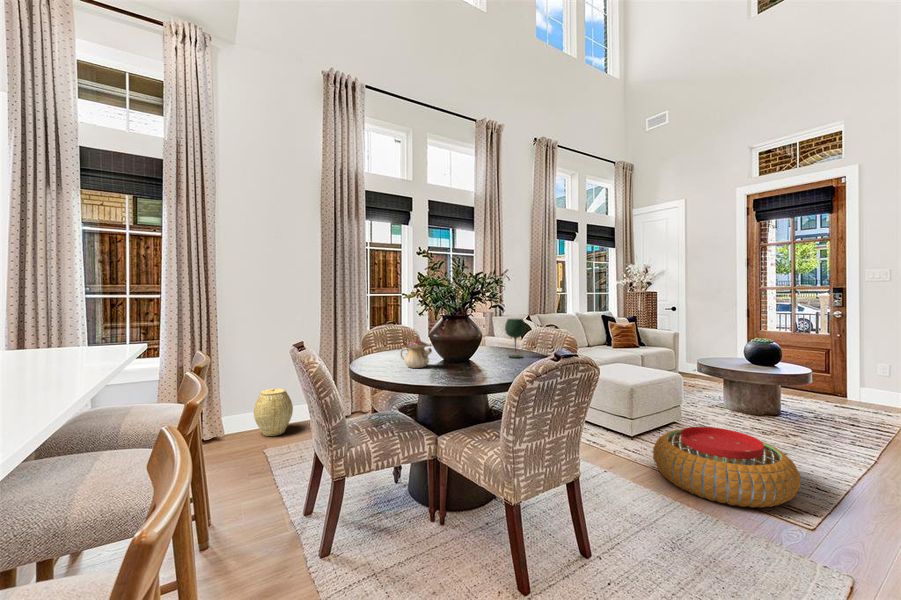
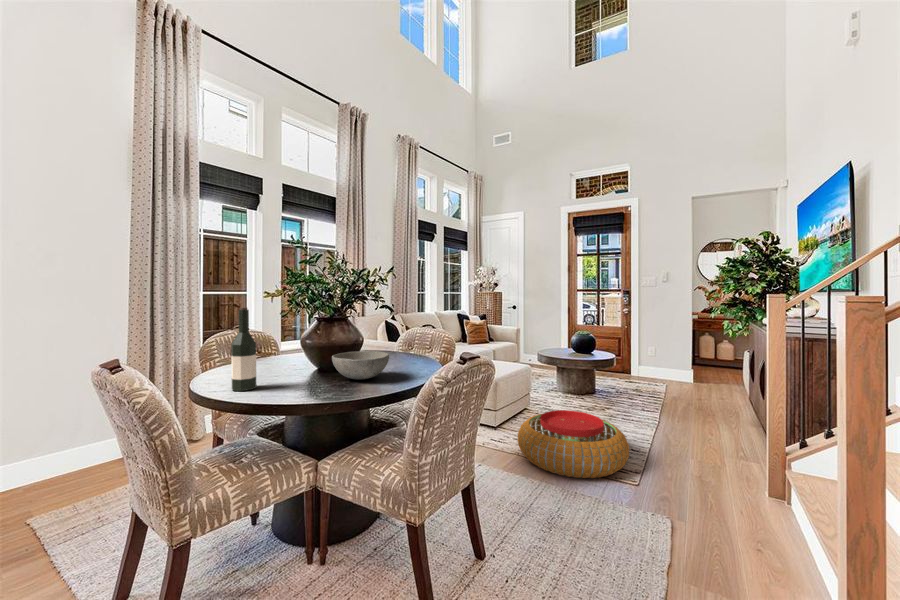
wine bottle: none [376,310,393,375] -> present [231,307,256,391]
wine glass: present [505,319,525,358] -> none [385,317,407,359]
teapot: present [400,337,432,368] -> none [262,340,306,378]
bowl: none [451,348,500,373] -> present [332,351,389,380]
woven basket: present [254,388,293,436] -> none [16,416,87,485]

